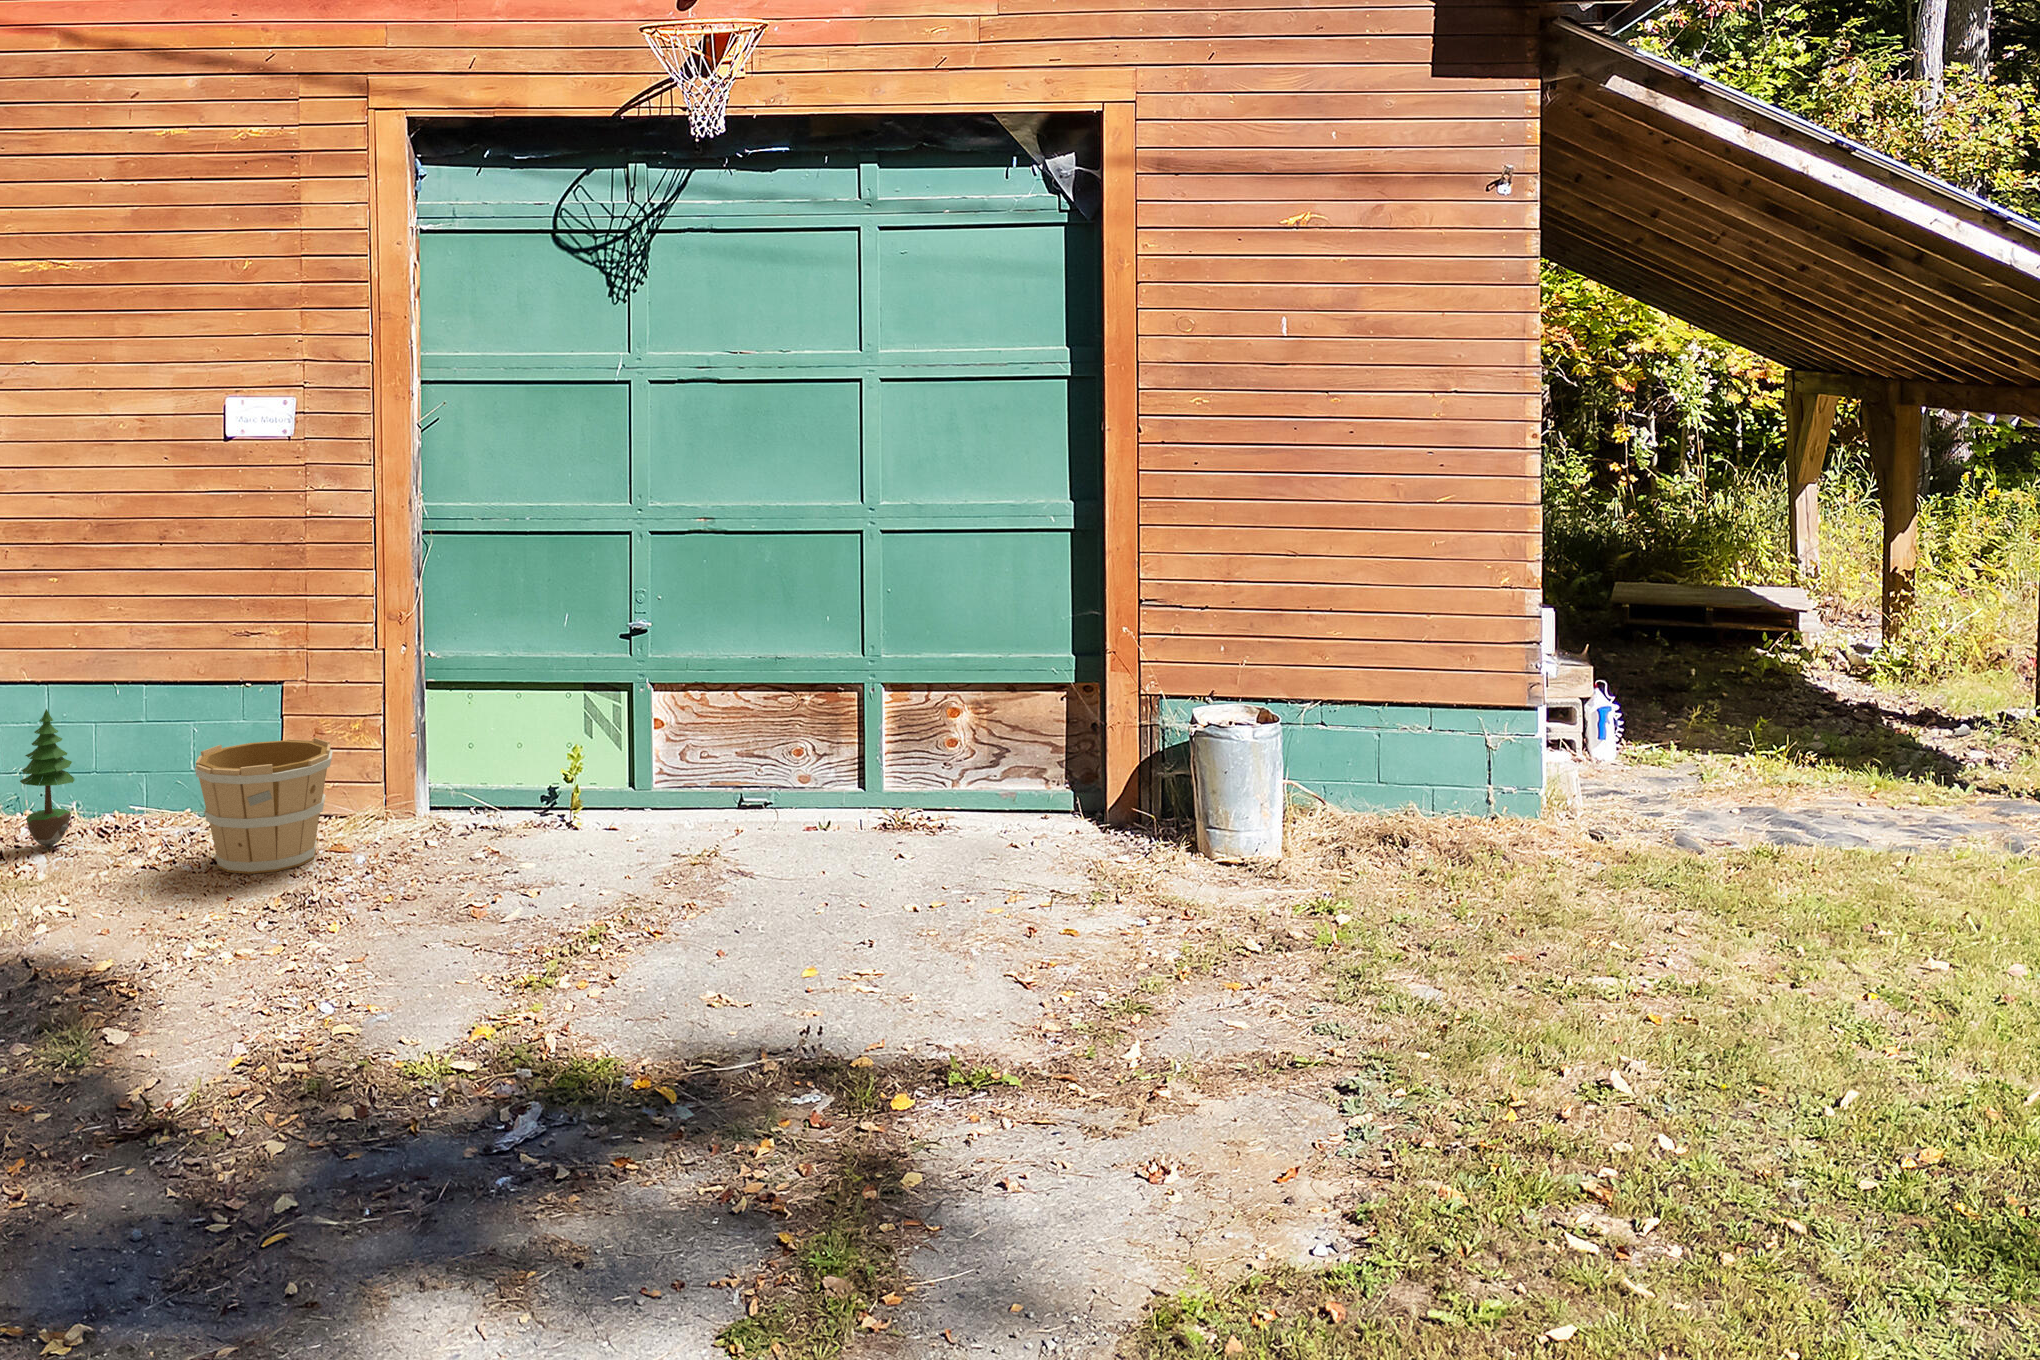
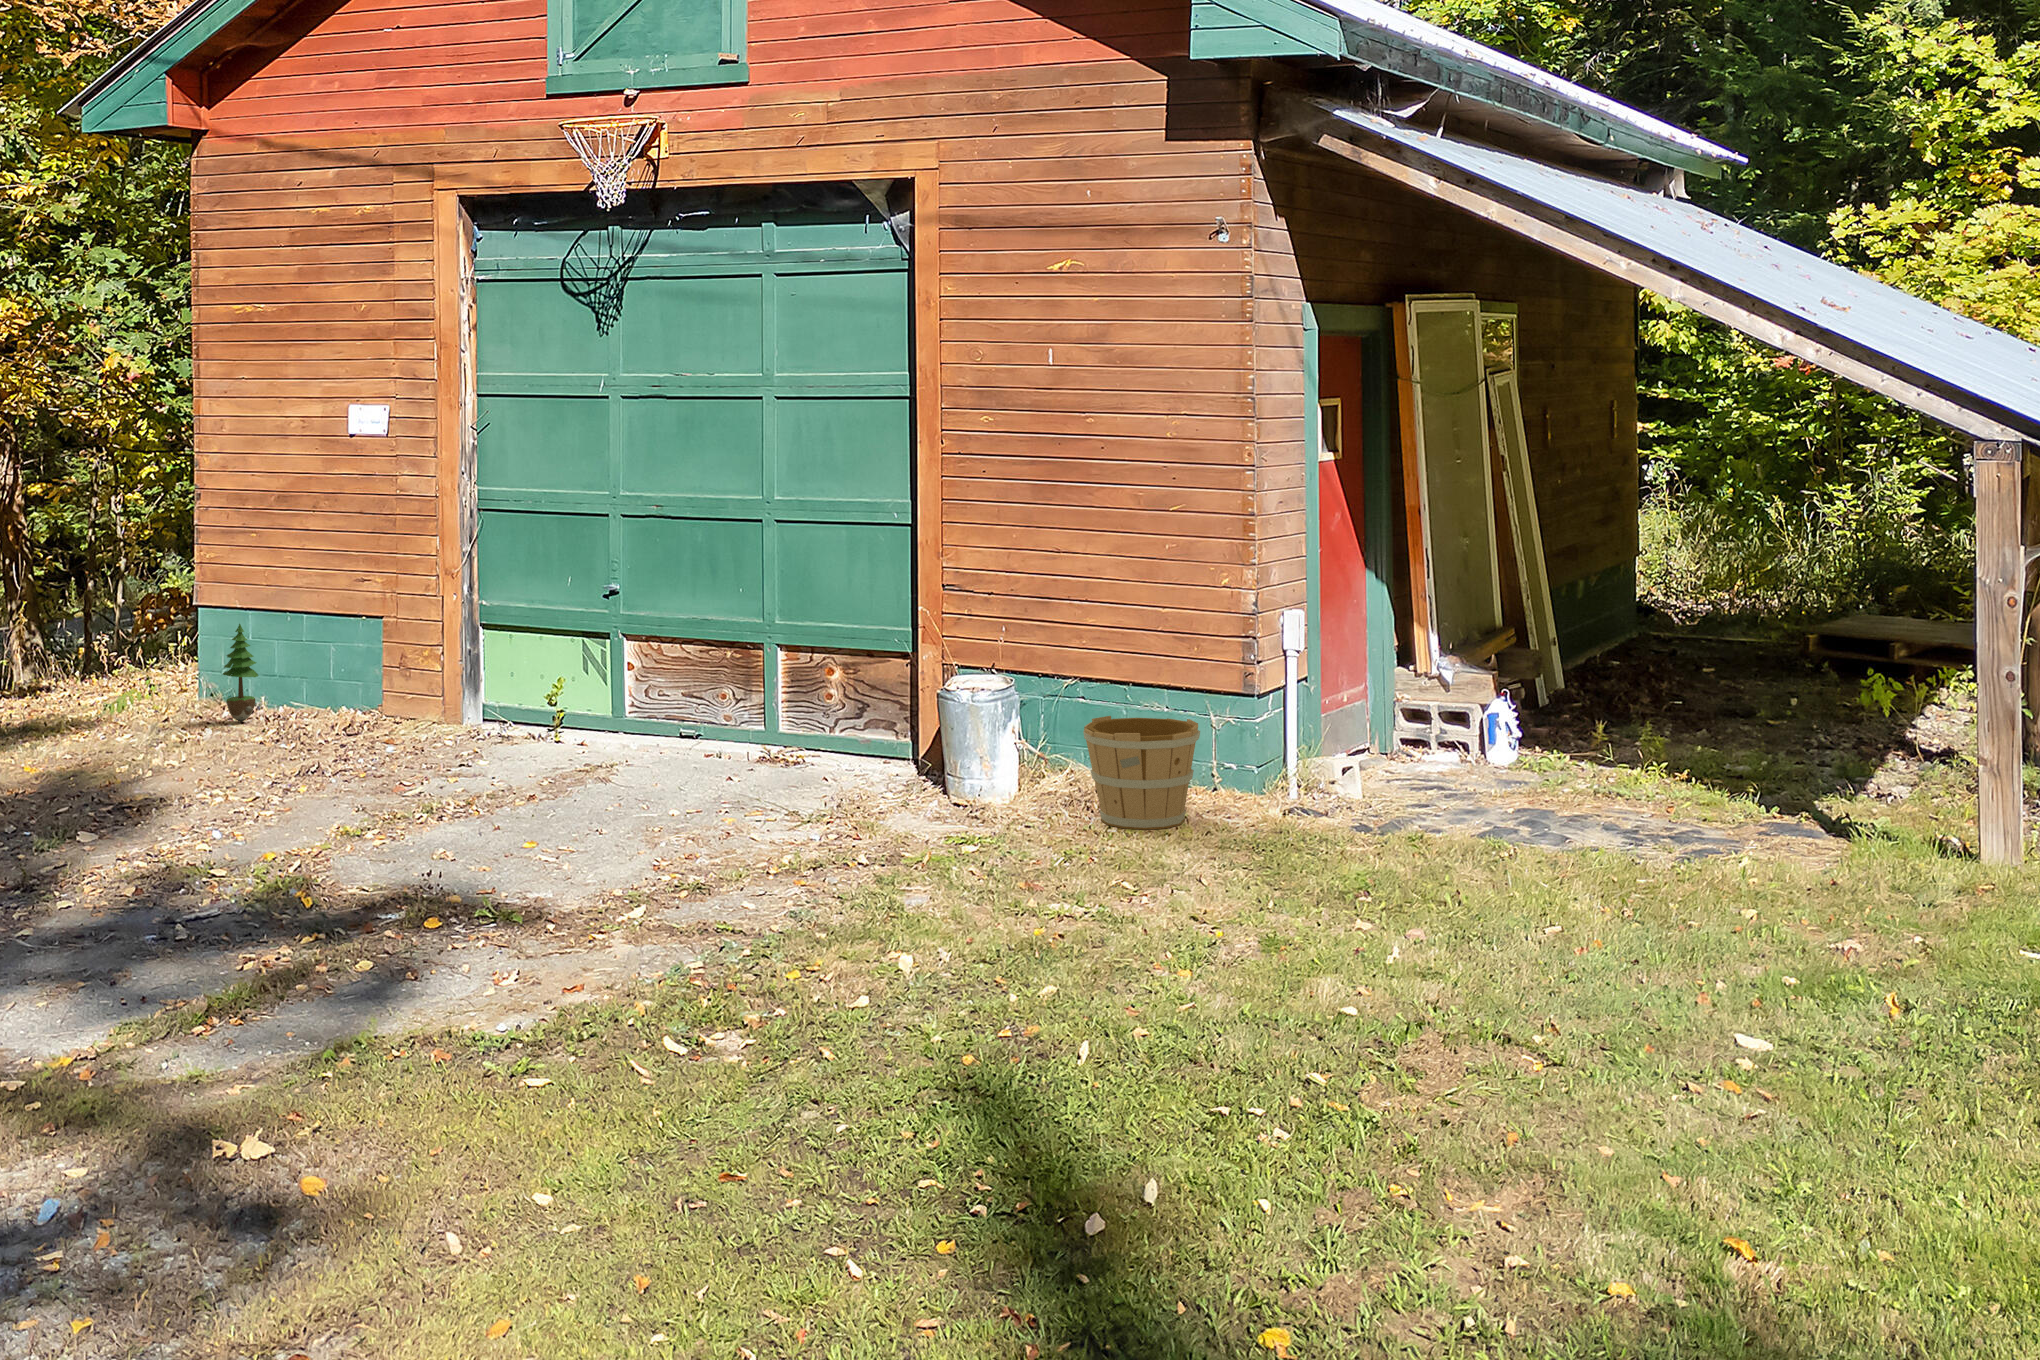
wooden bucket: present [195,738,333,874] -> present [1083,716,1200,830]

